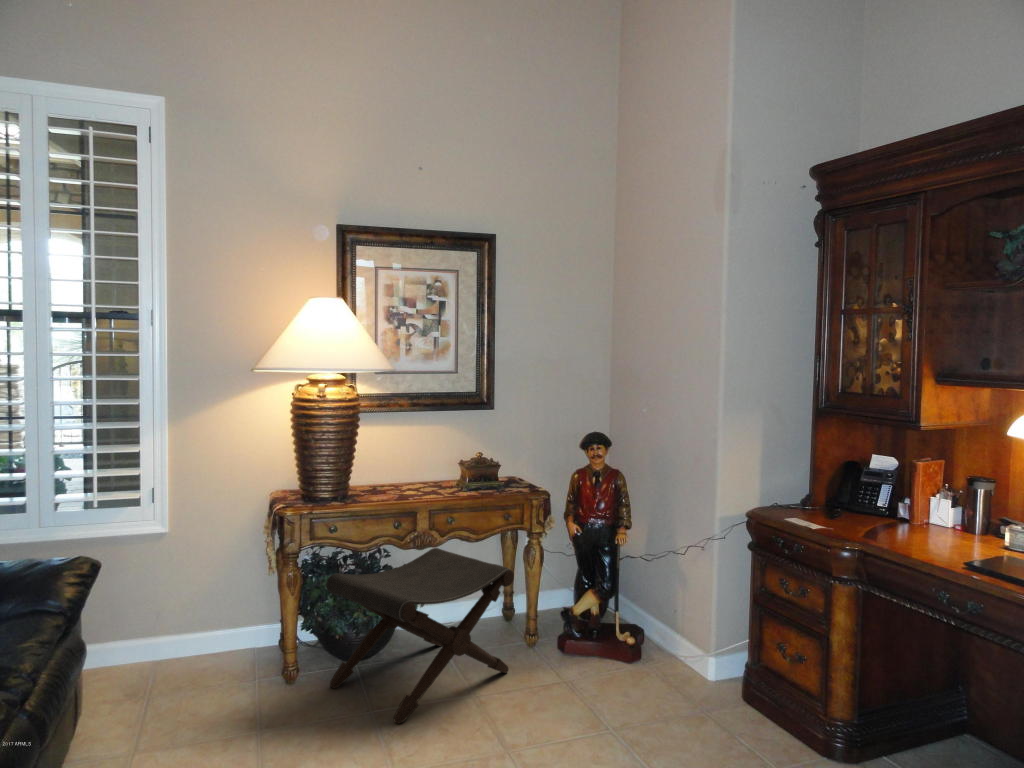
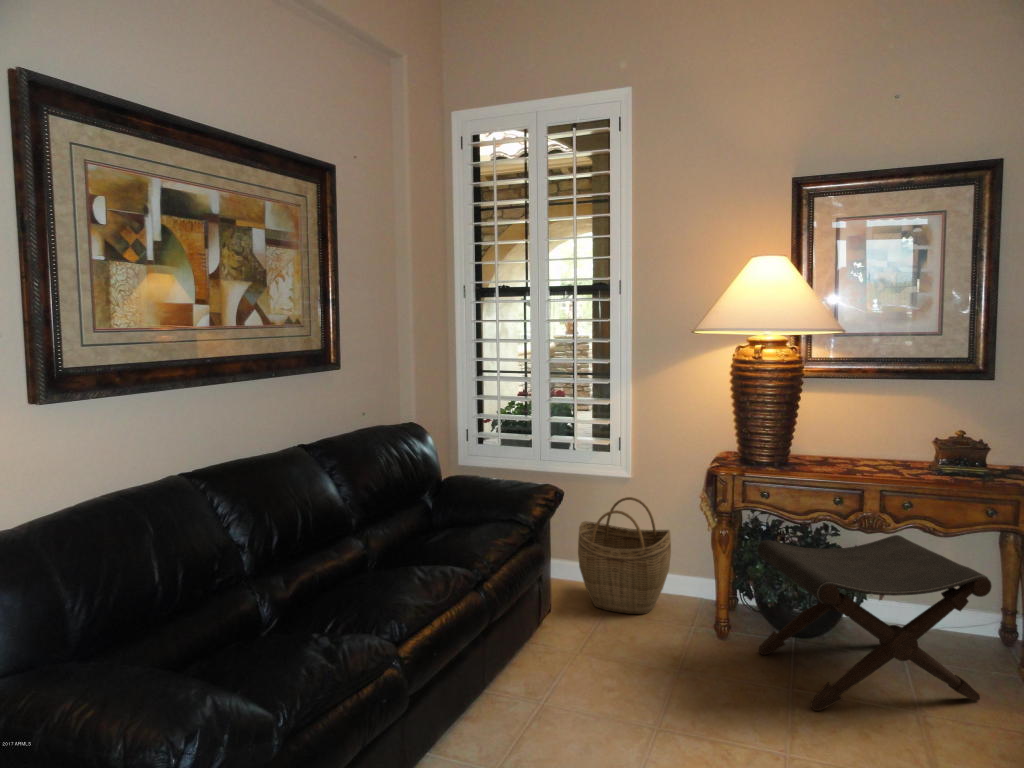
woven basket: none [108,555,224,693] -> present [578,497,671,614]

